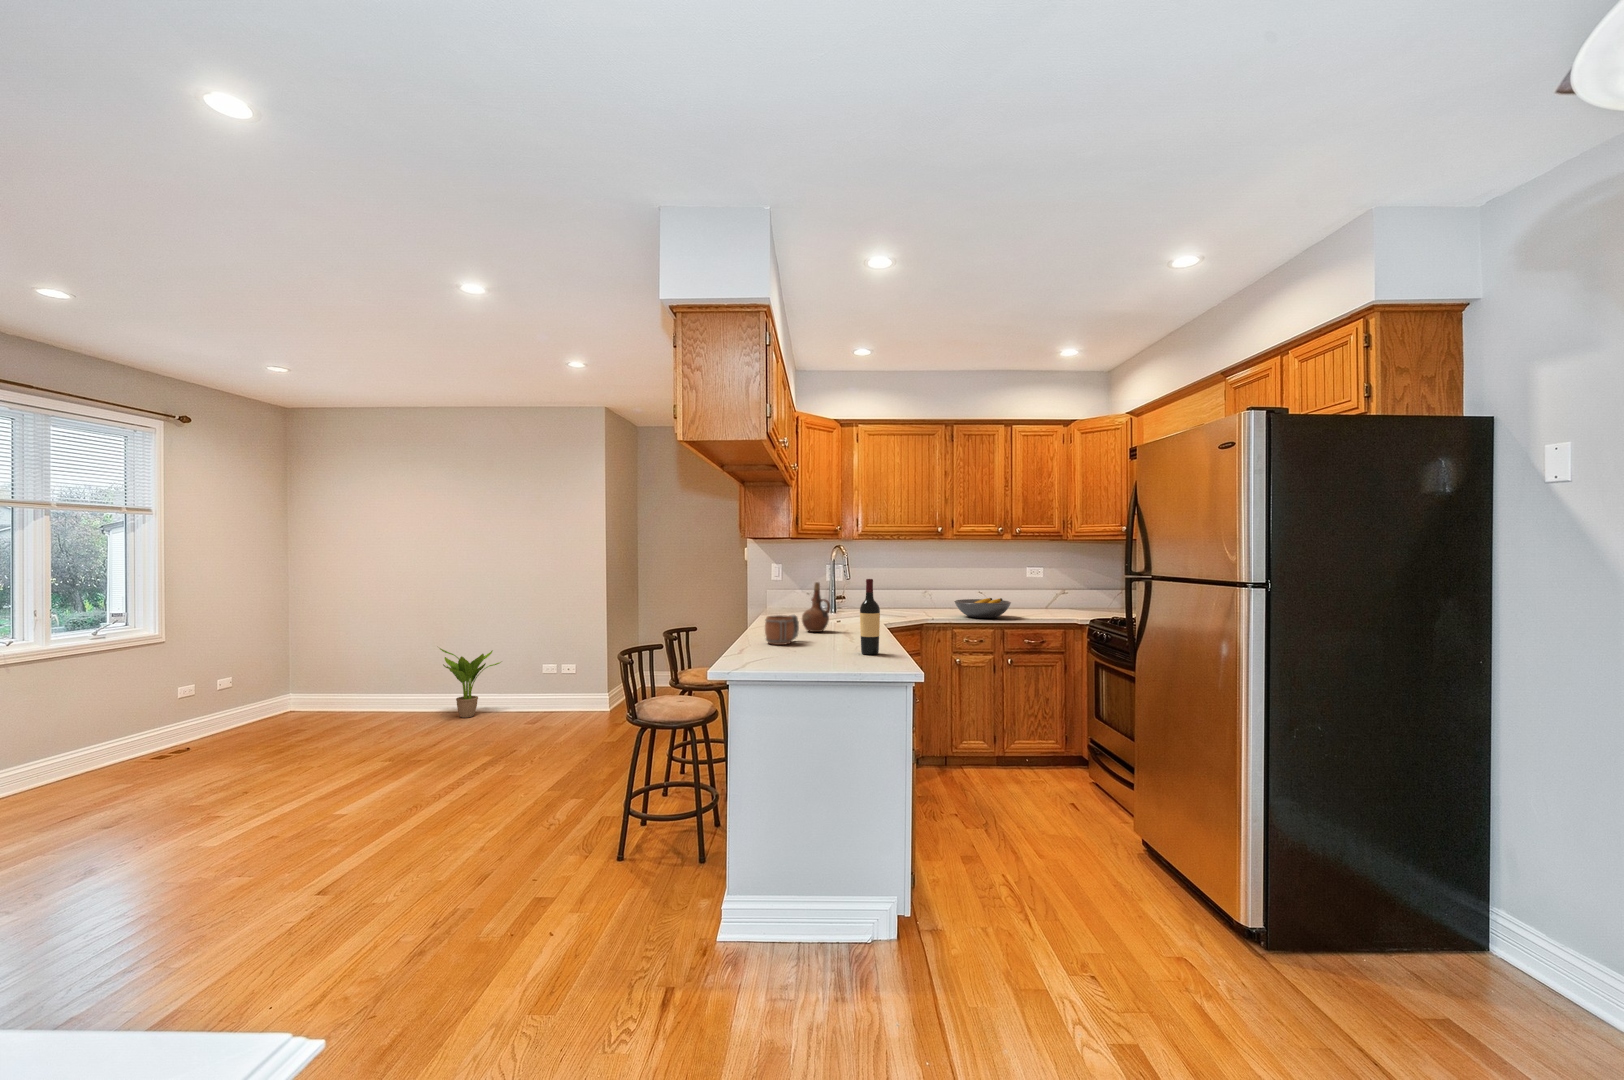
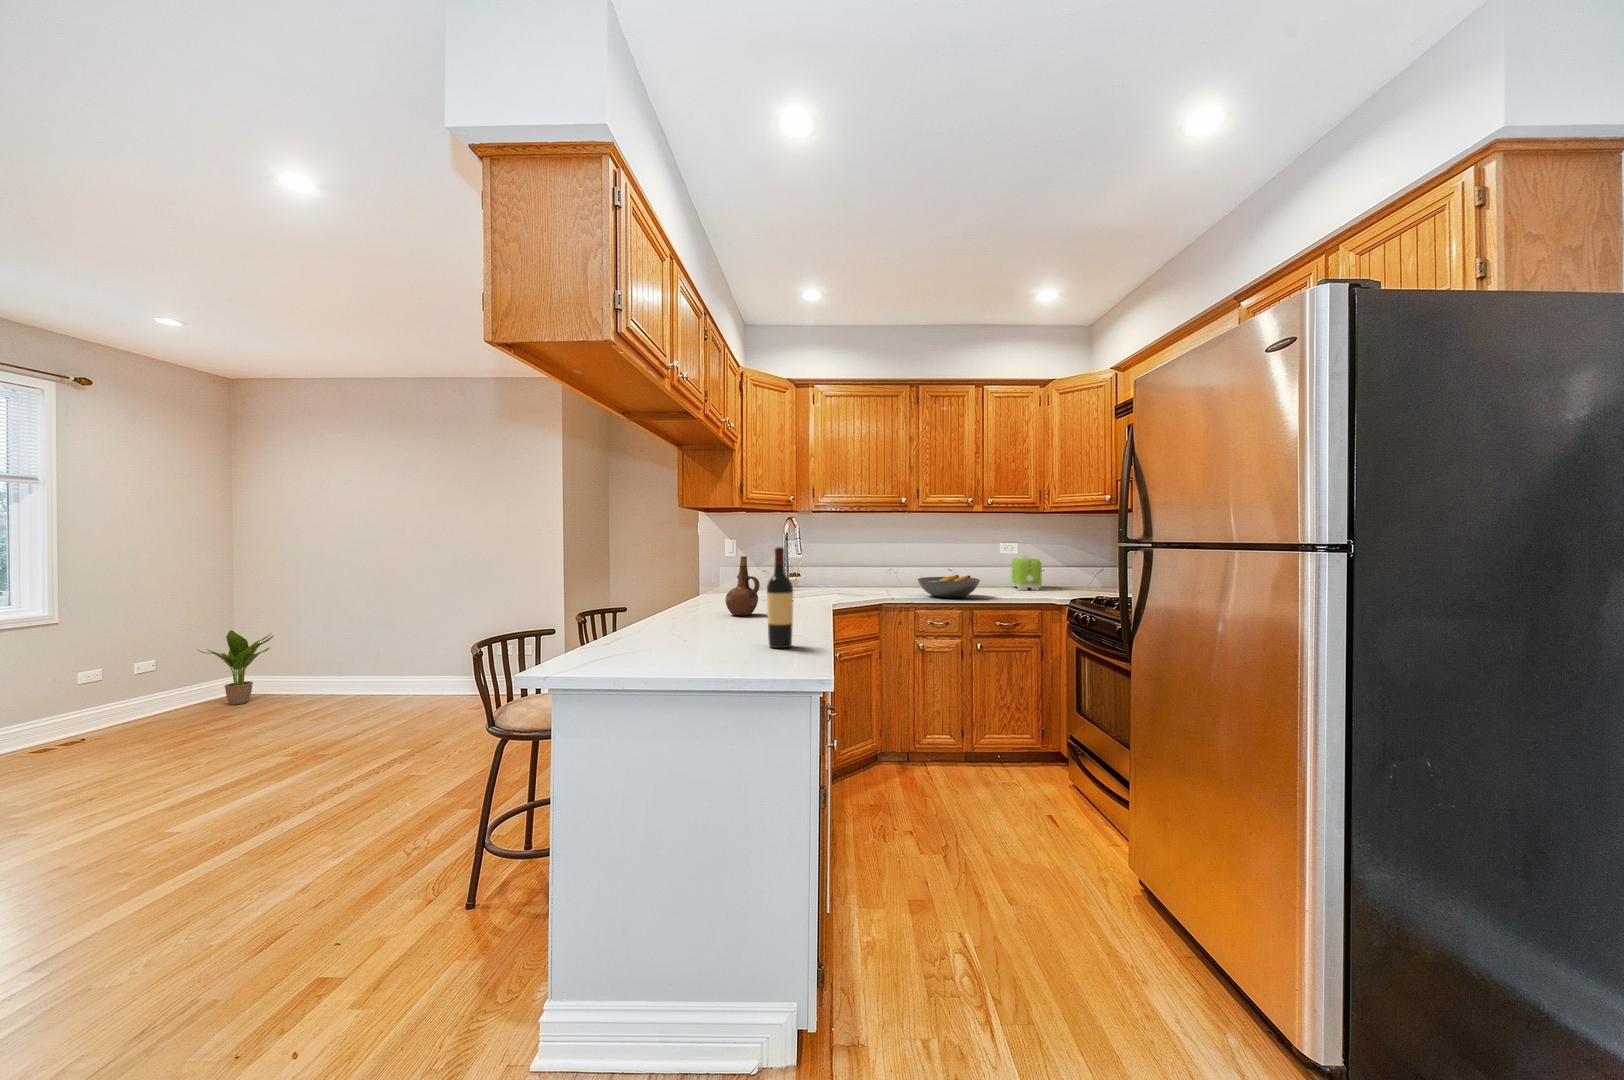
toaster: none [1037,580,1065,612] -> present [1011,557,1042,590]
mug: present [765,615,799,645] -> none [660,595,708,633]
potted plant: present [440,648,501,718] -> present [198,630,273,705]

